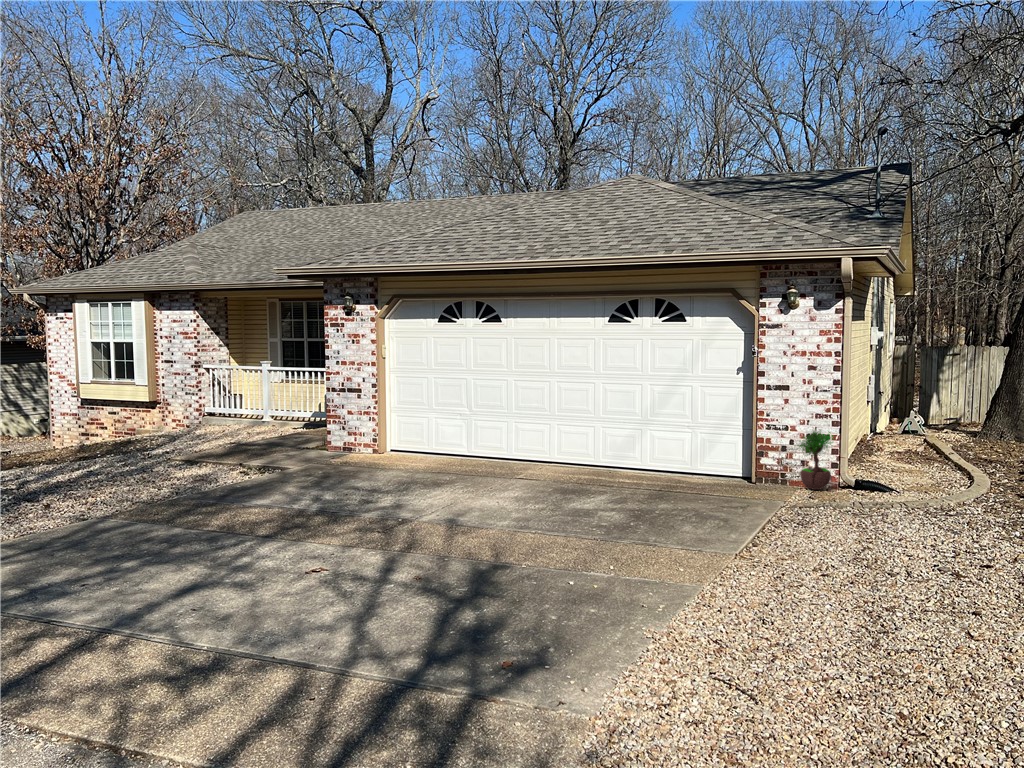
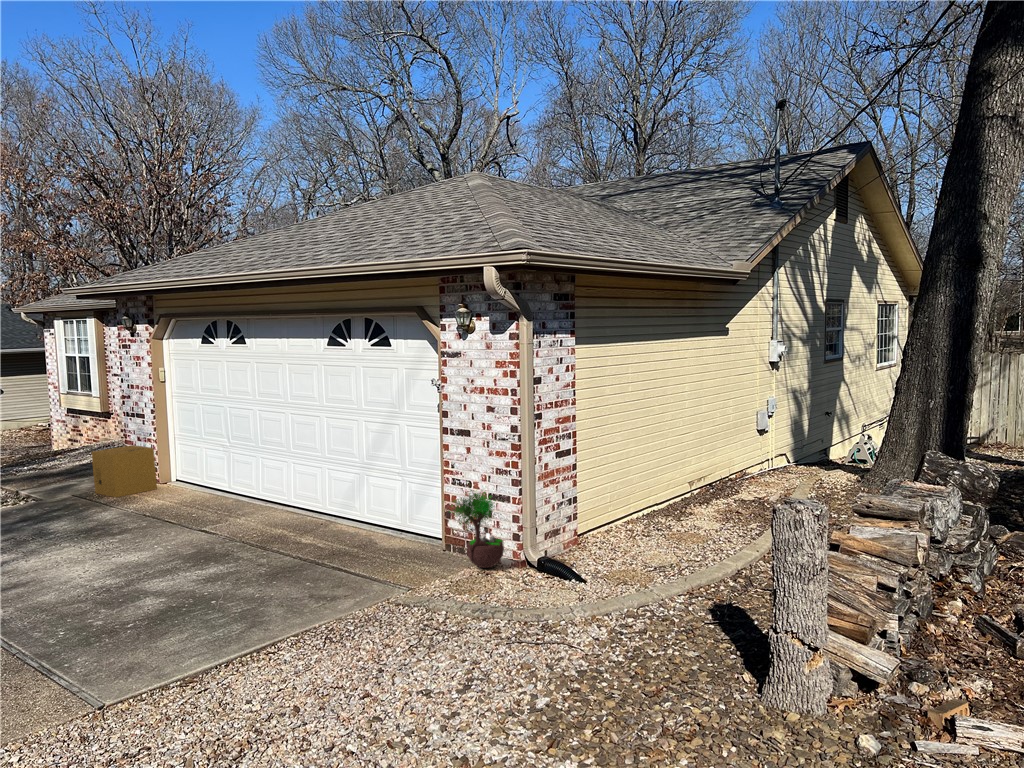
cardboard box: none [319,418,377,465] -> present [92,445,157,498]

